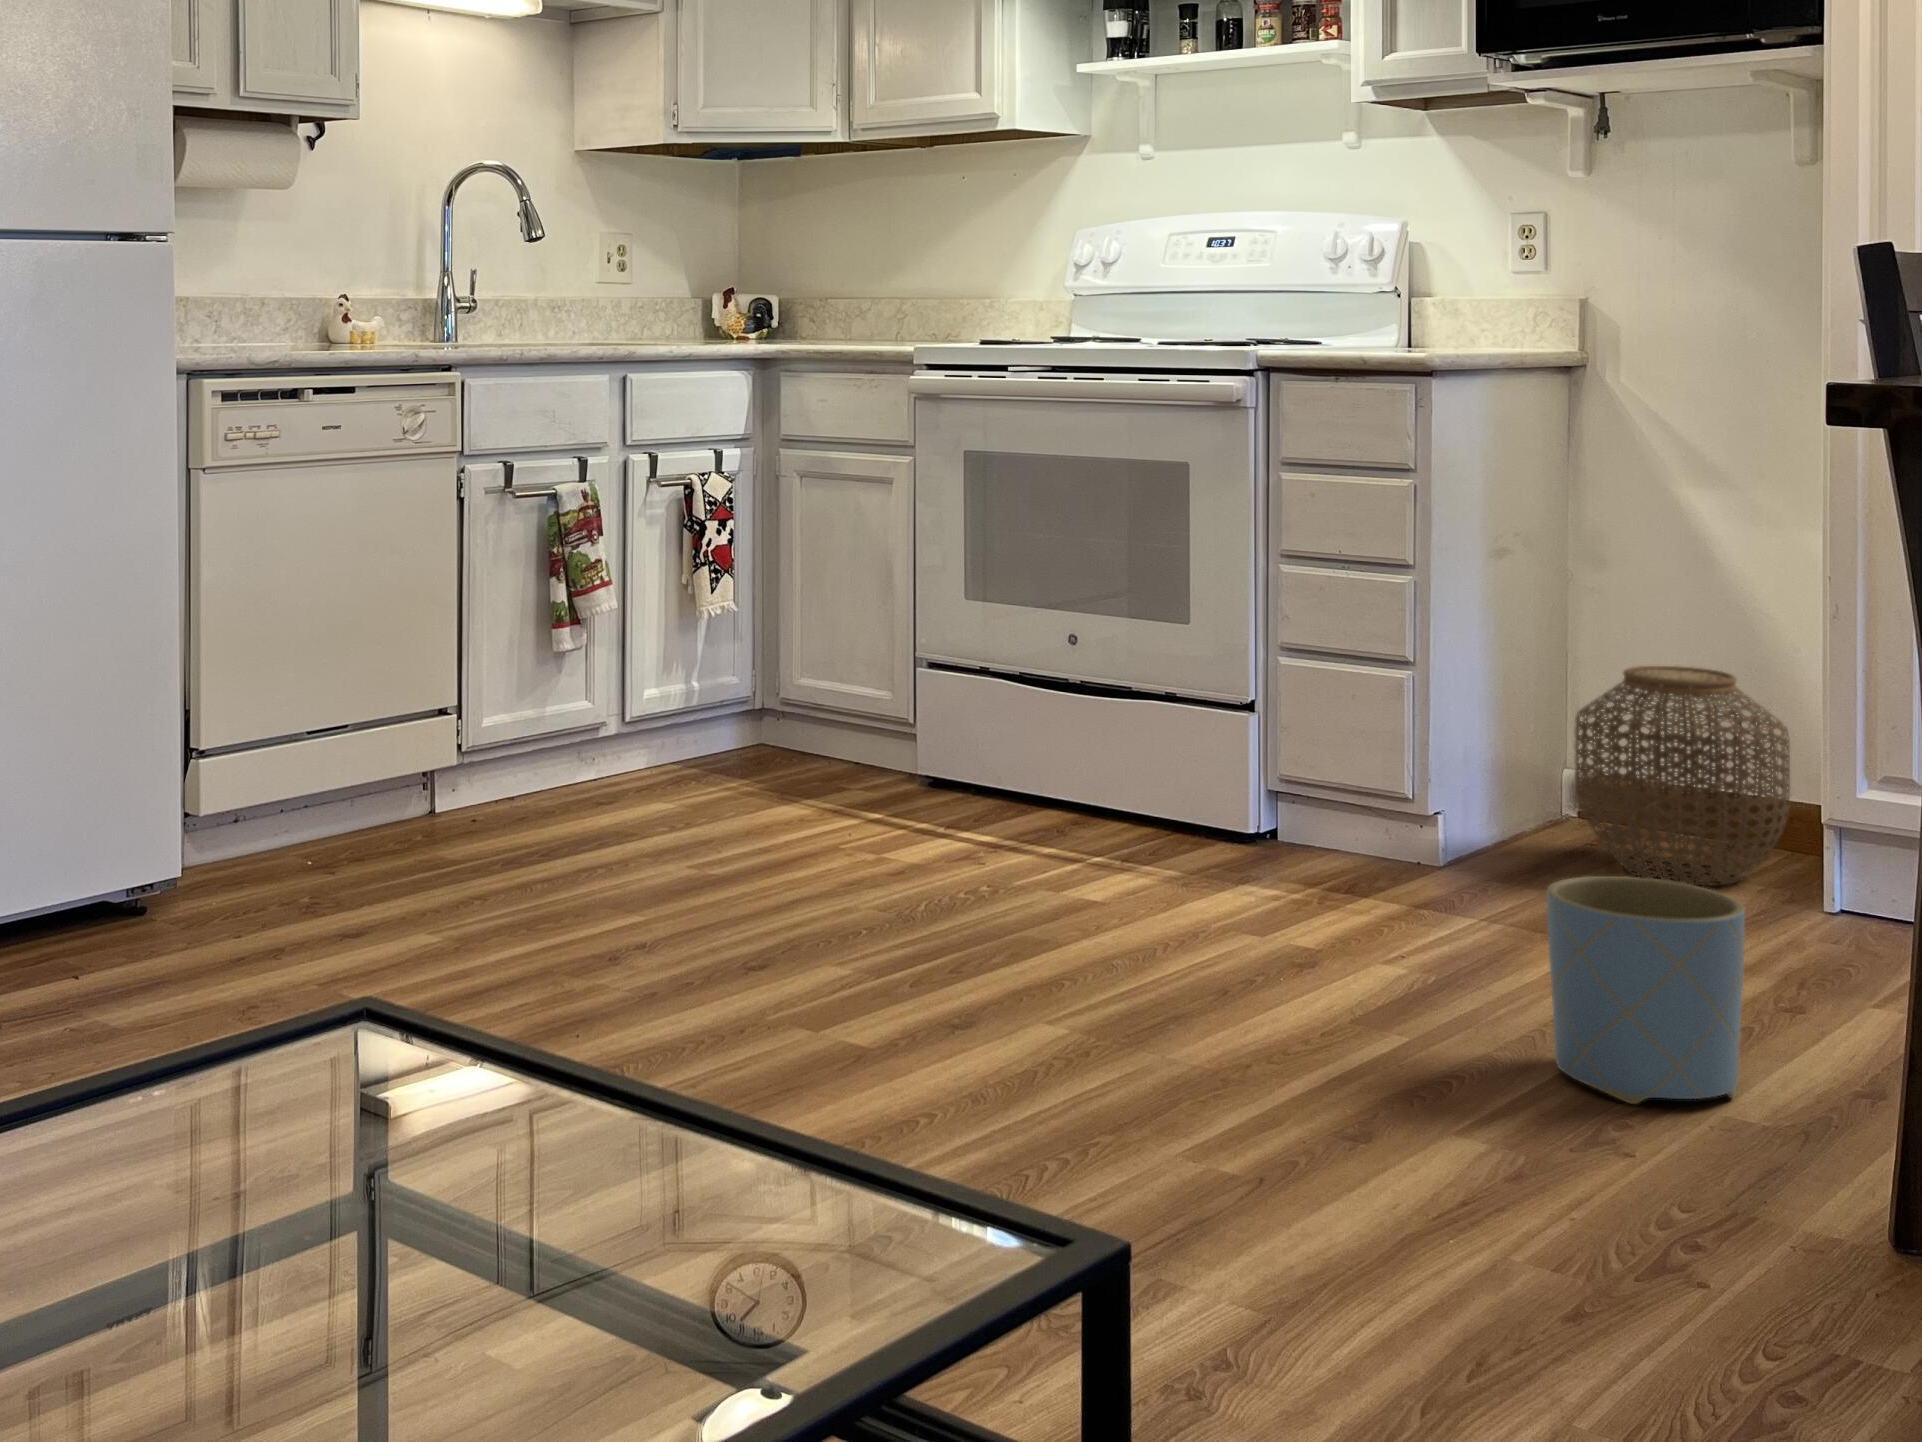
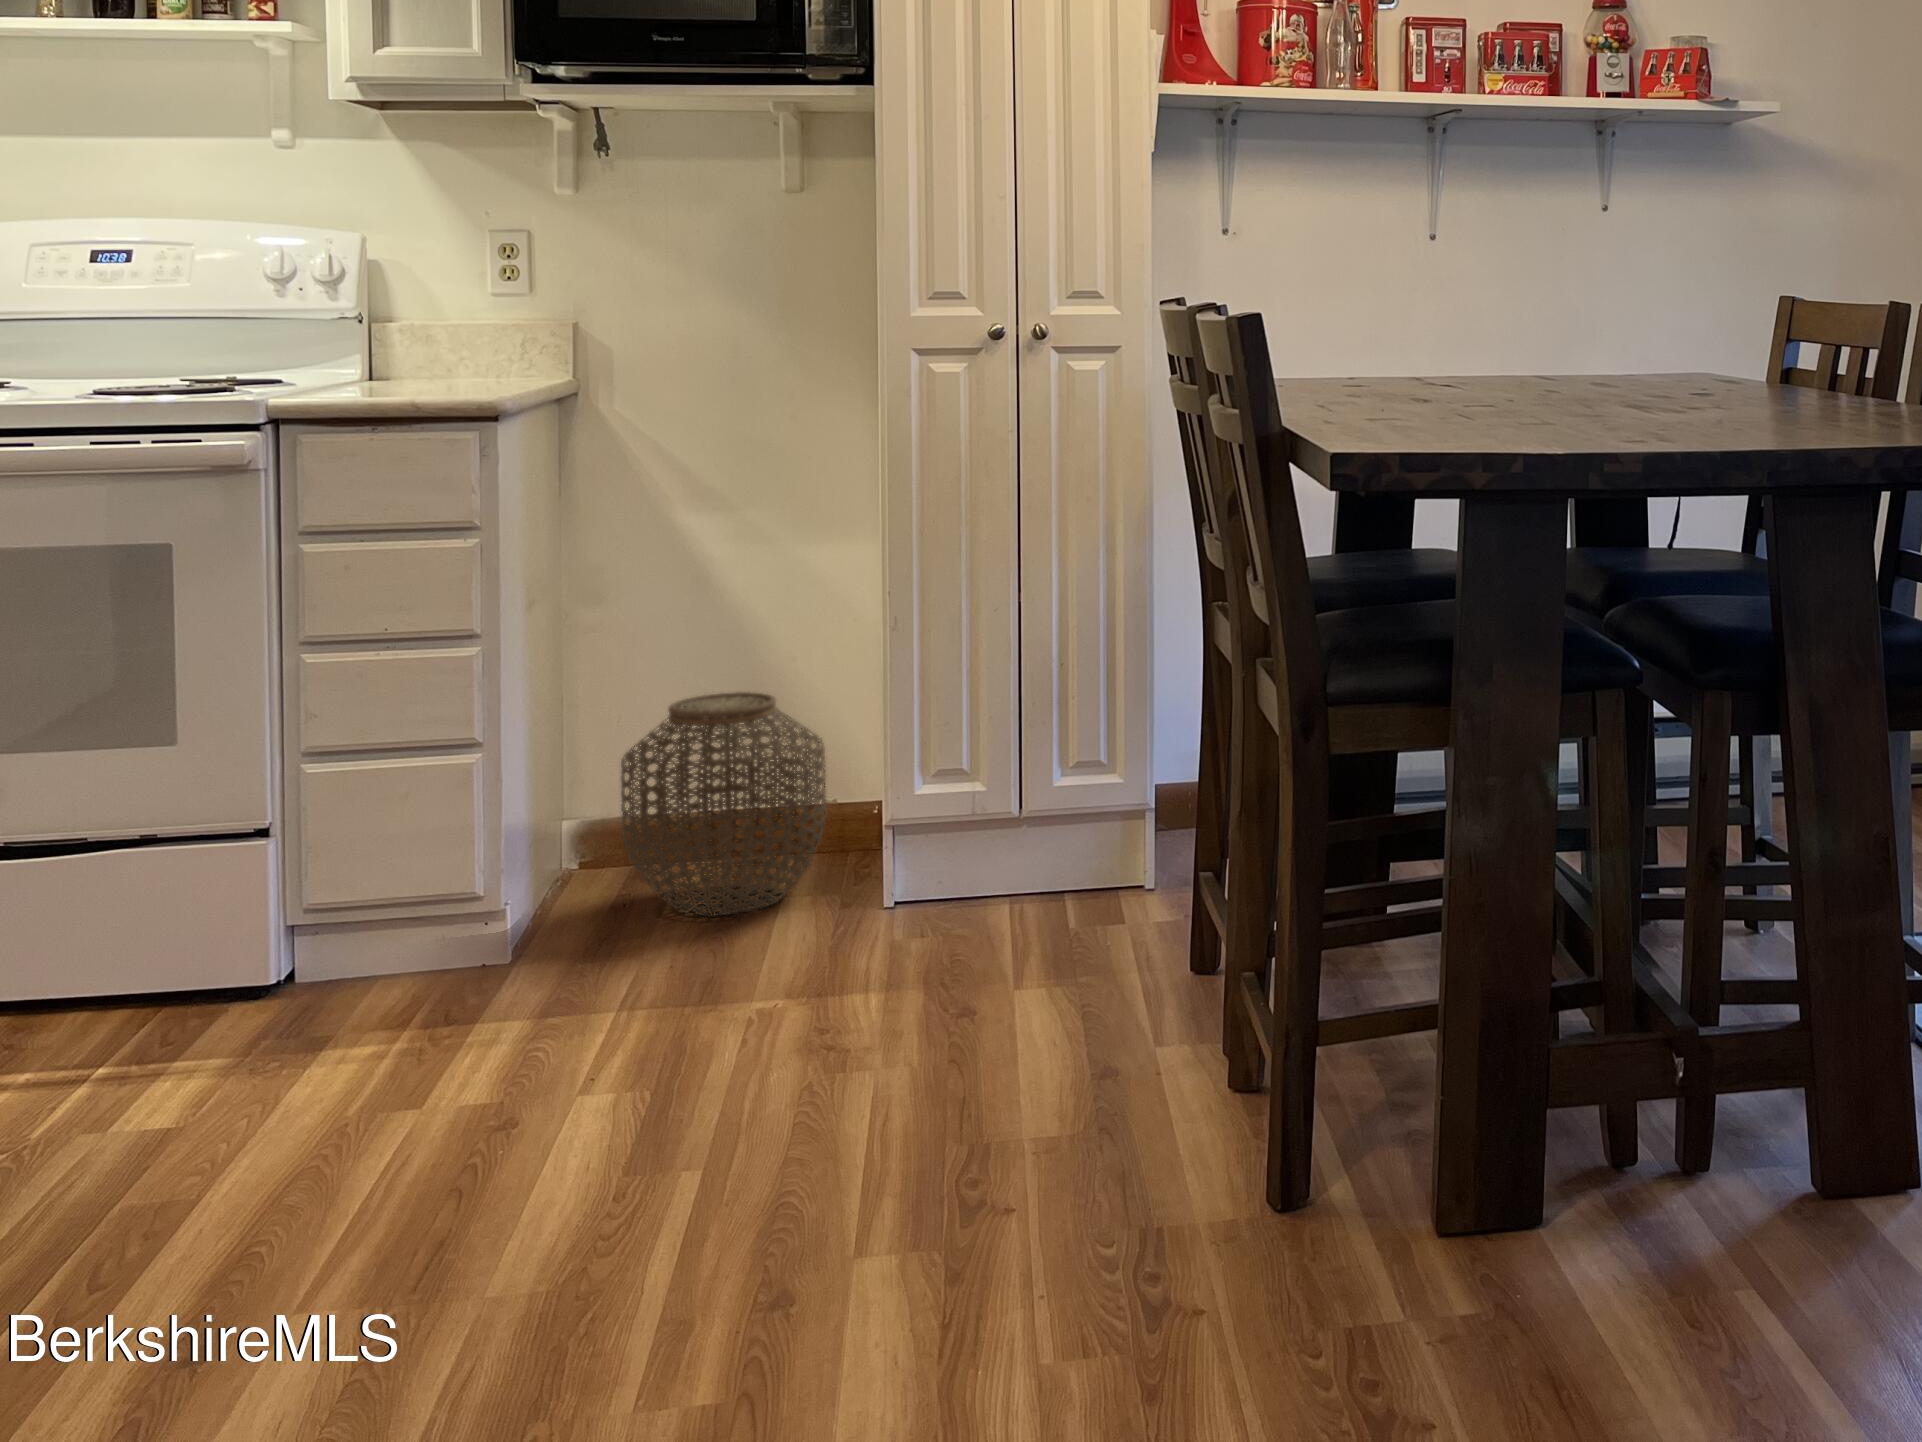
planter: present [1547,876,1745,1104] -> none [850,920,1034,1157]

